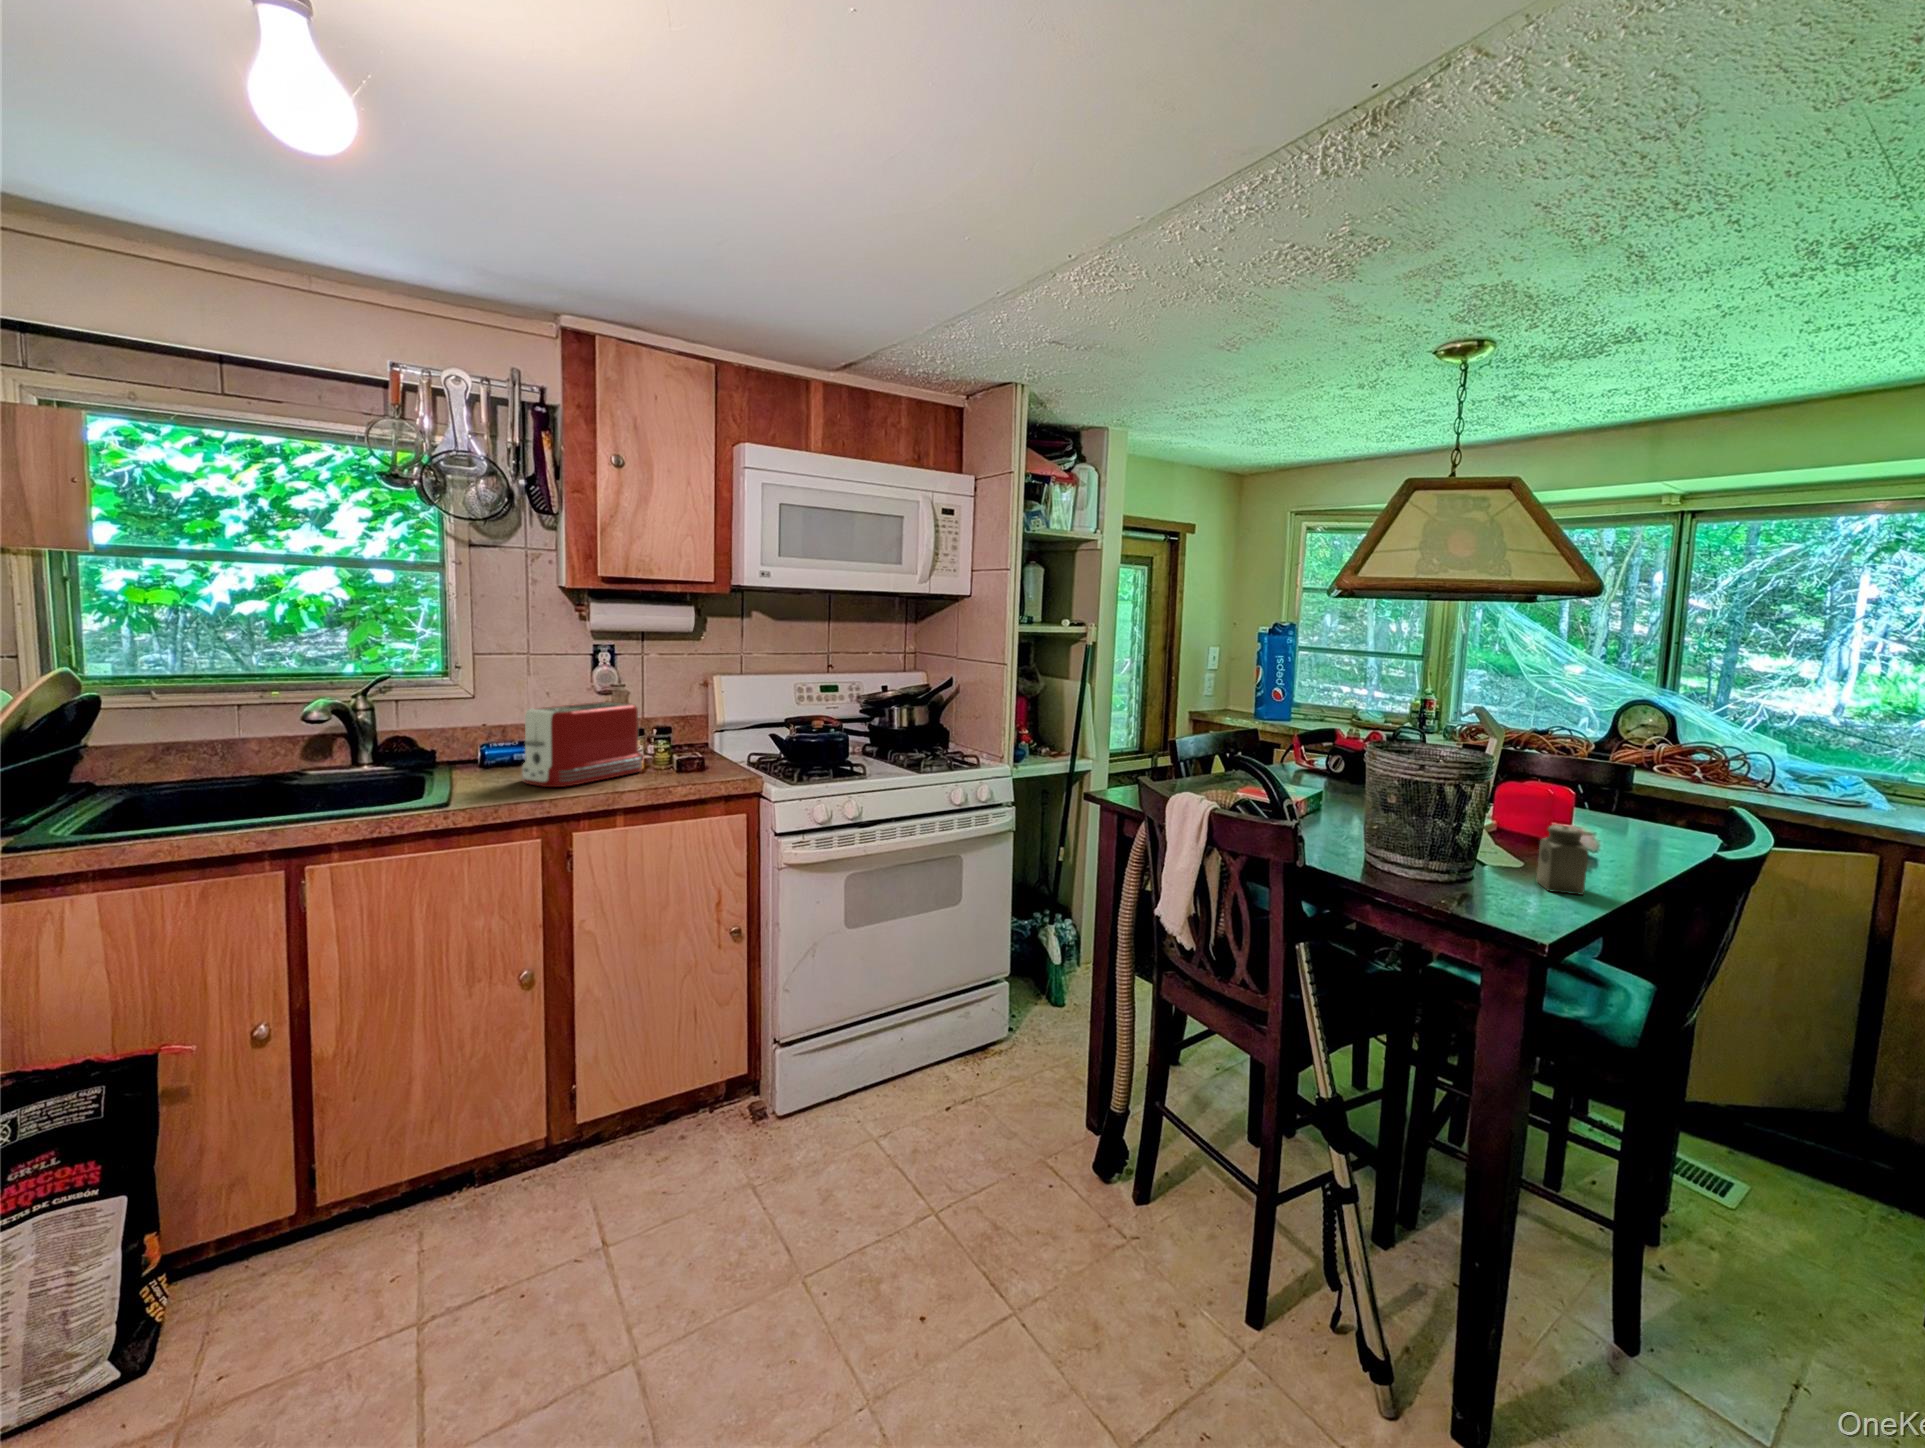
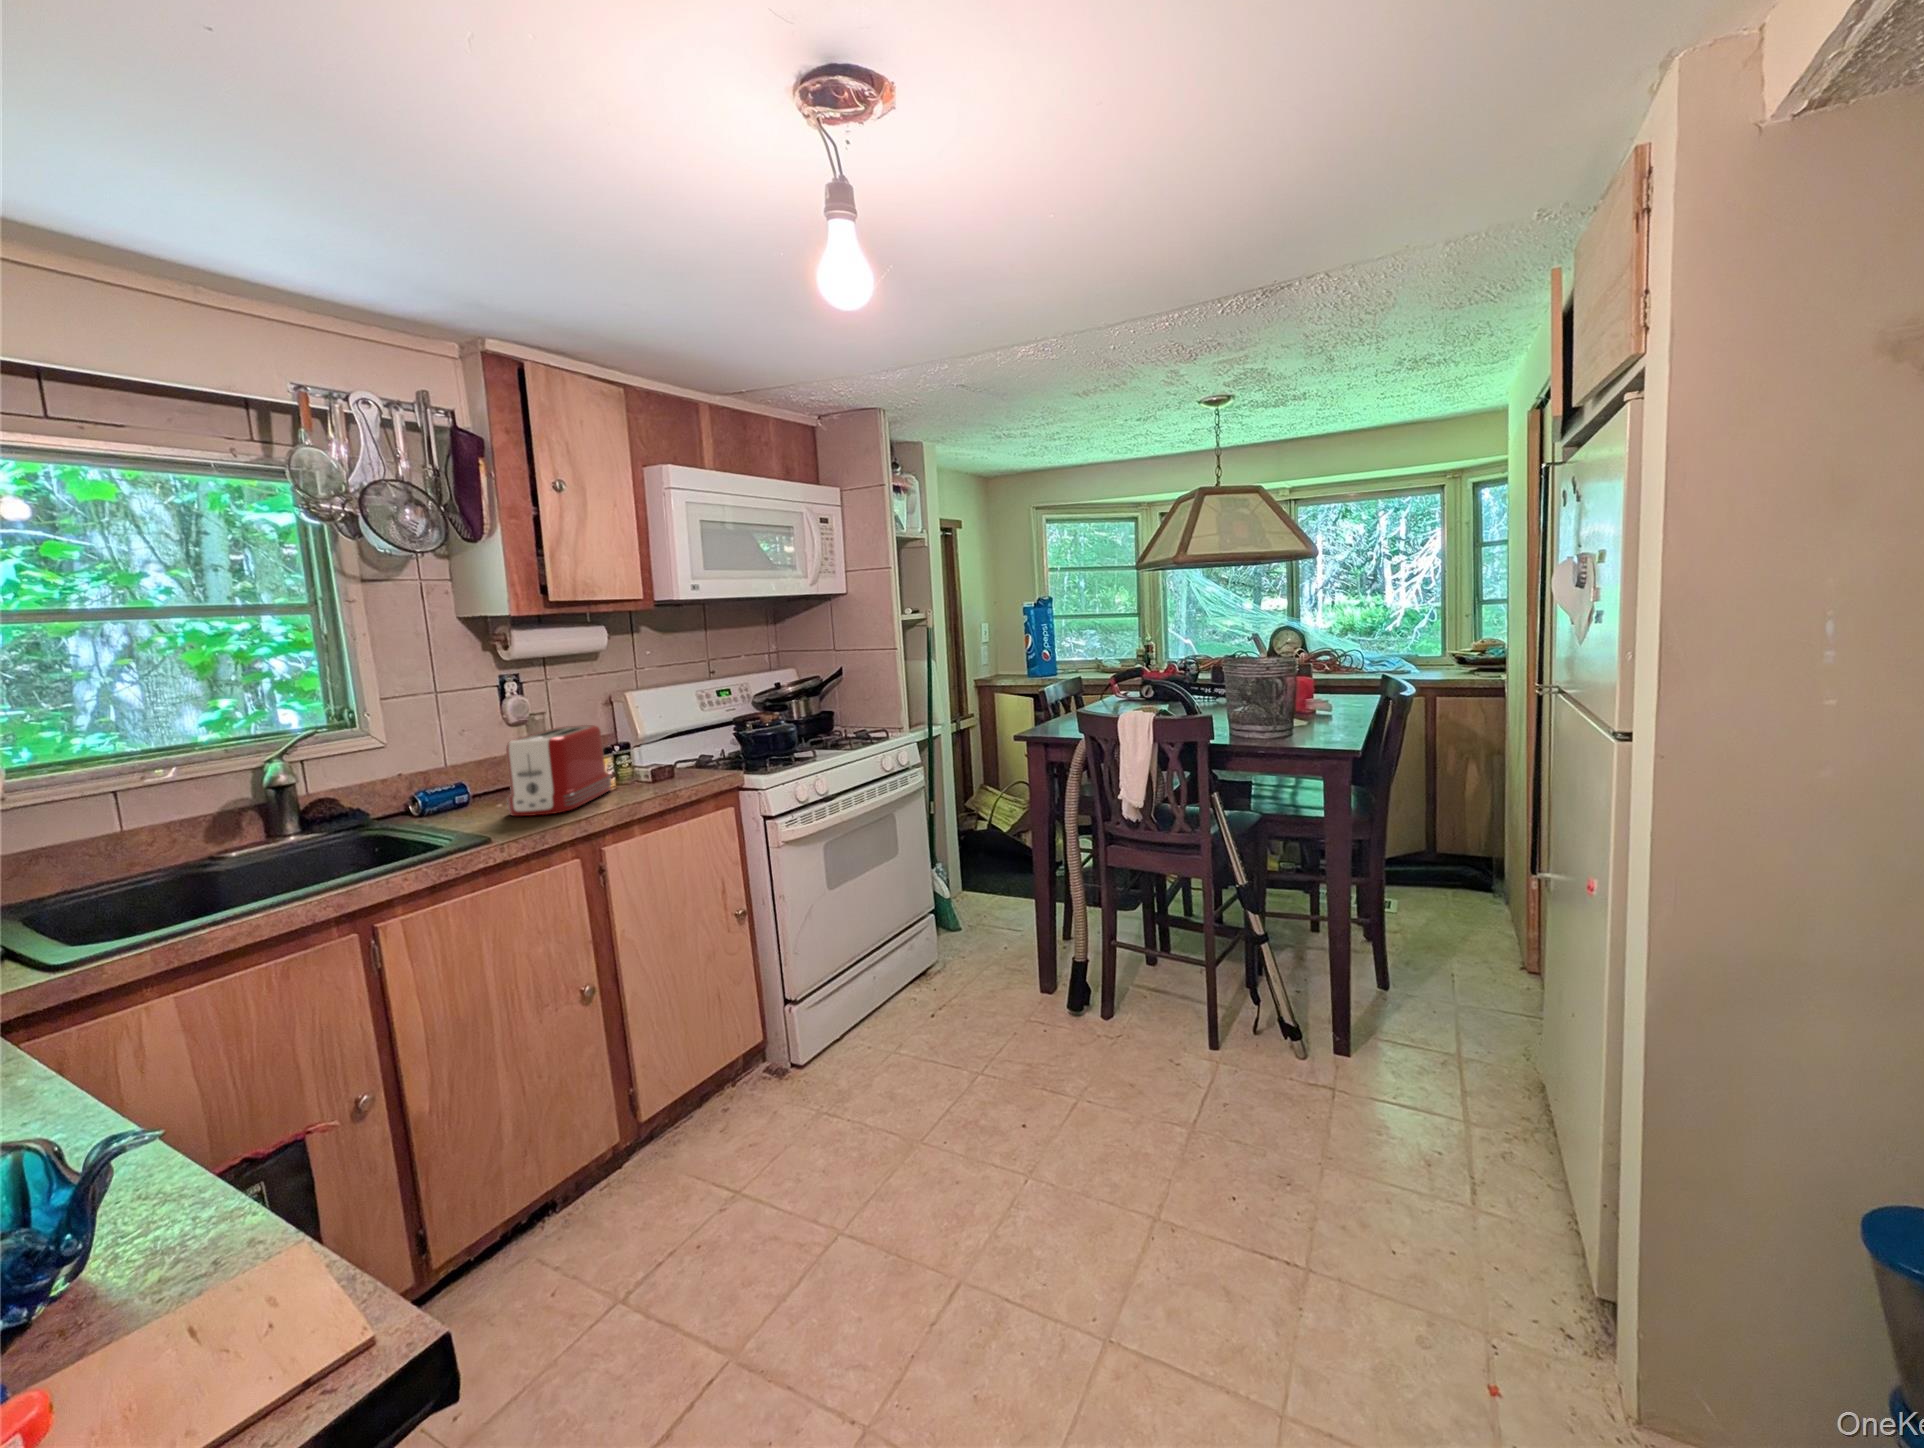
salt shaker: present [1537,825,1589,895] -> none [1319,696,1346,734]

